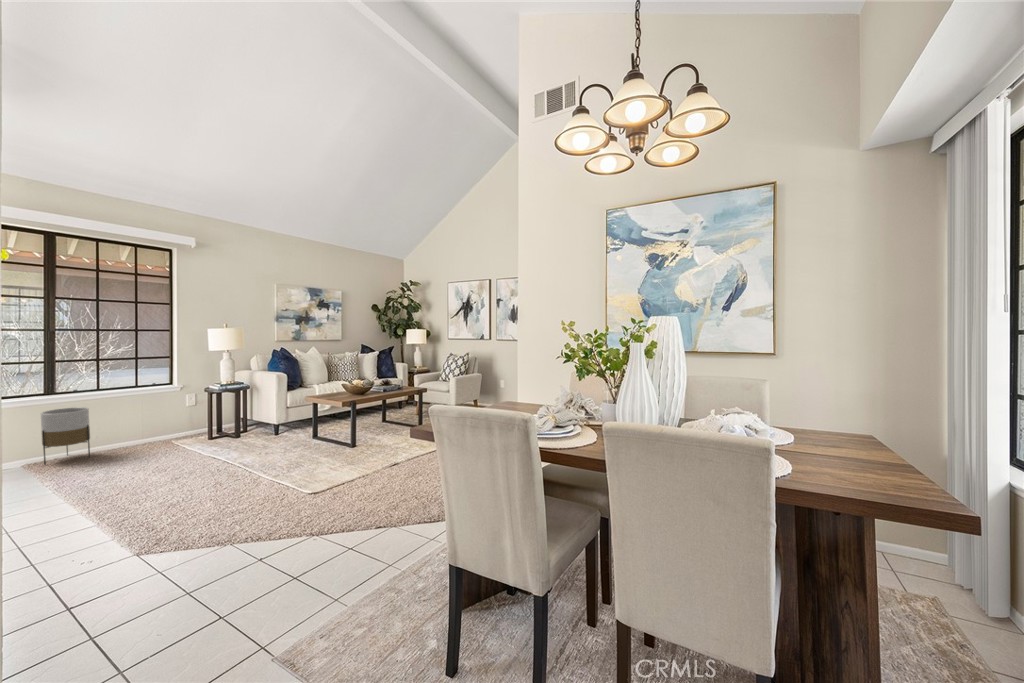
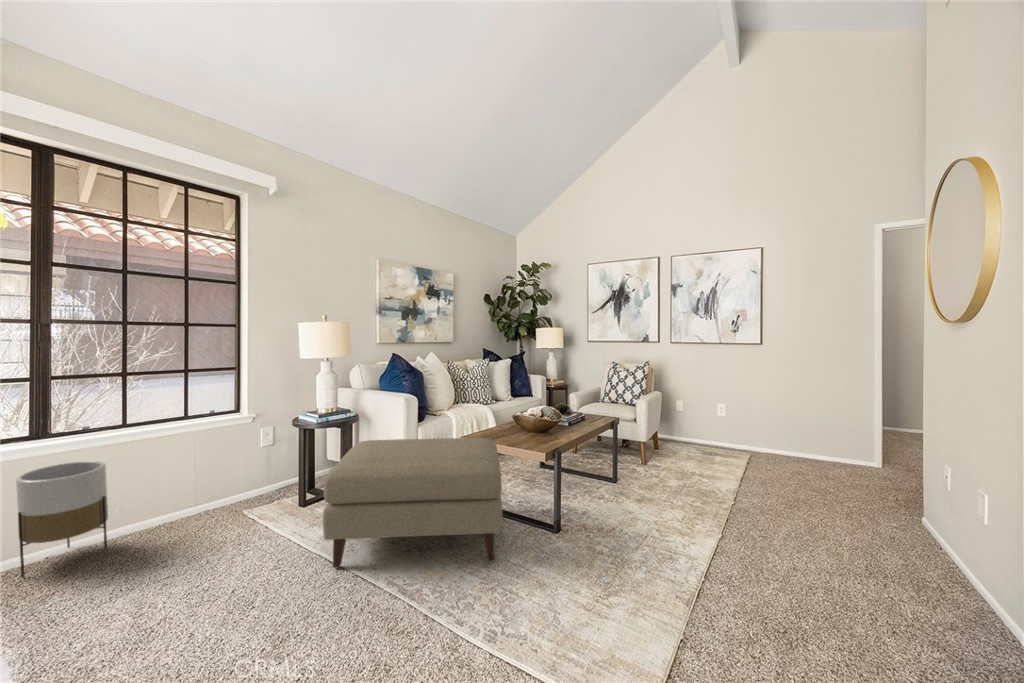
ottoman: none [208,397,325,461] -> present [323,438,502,568]

